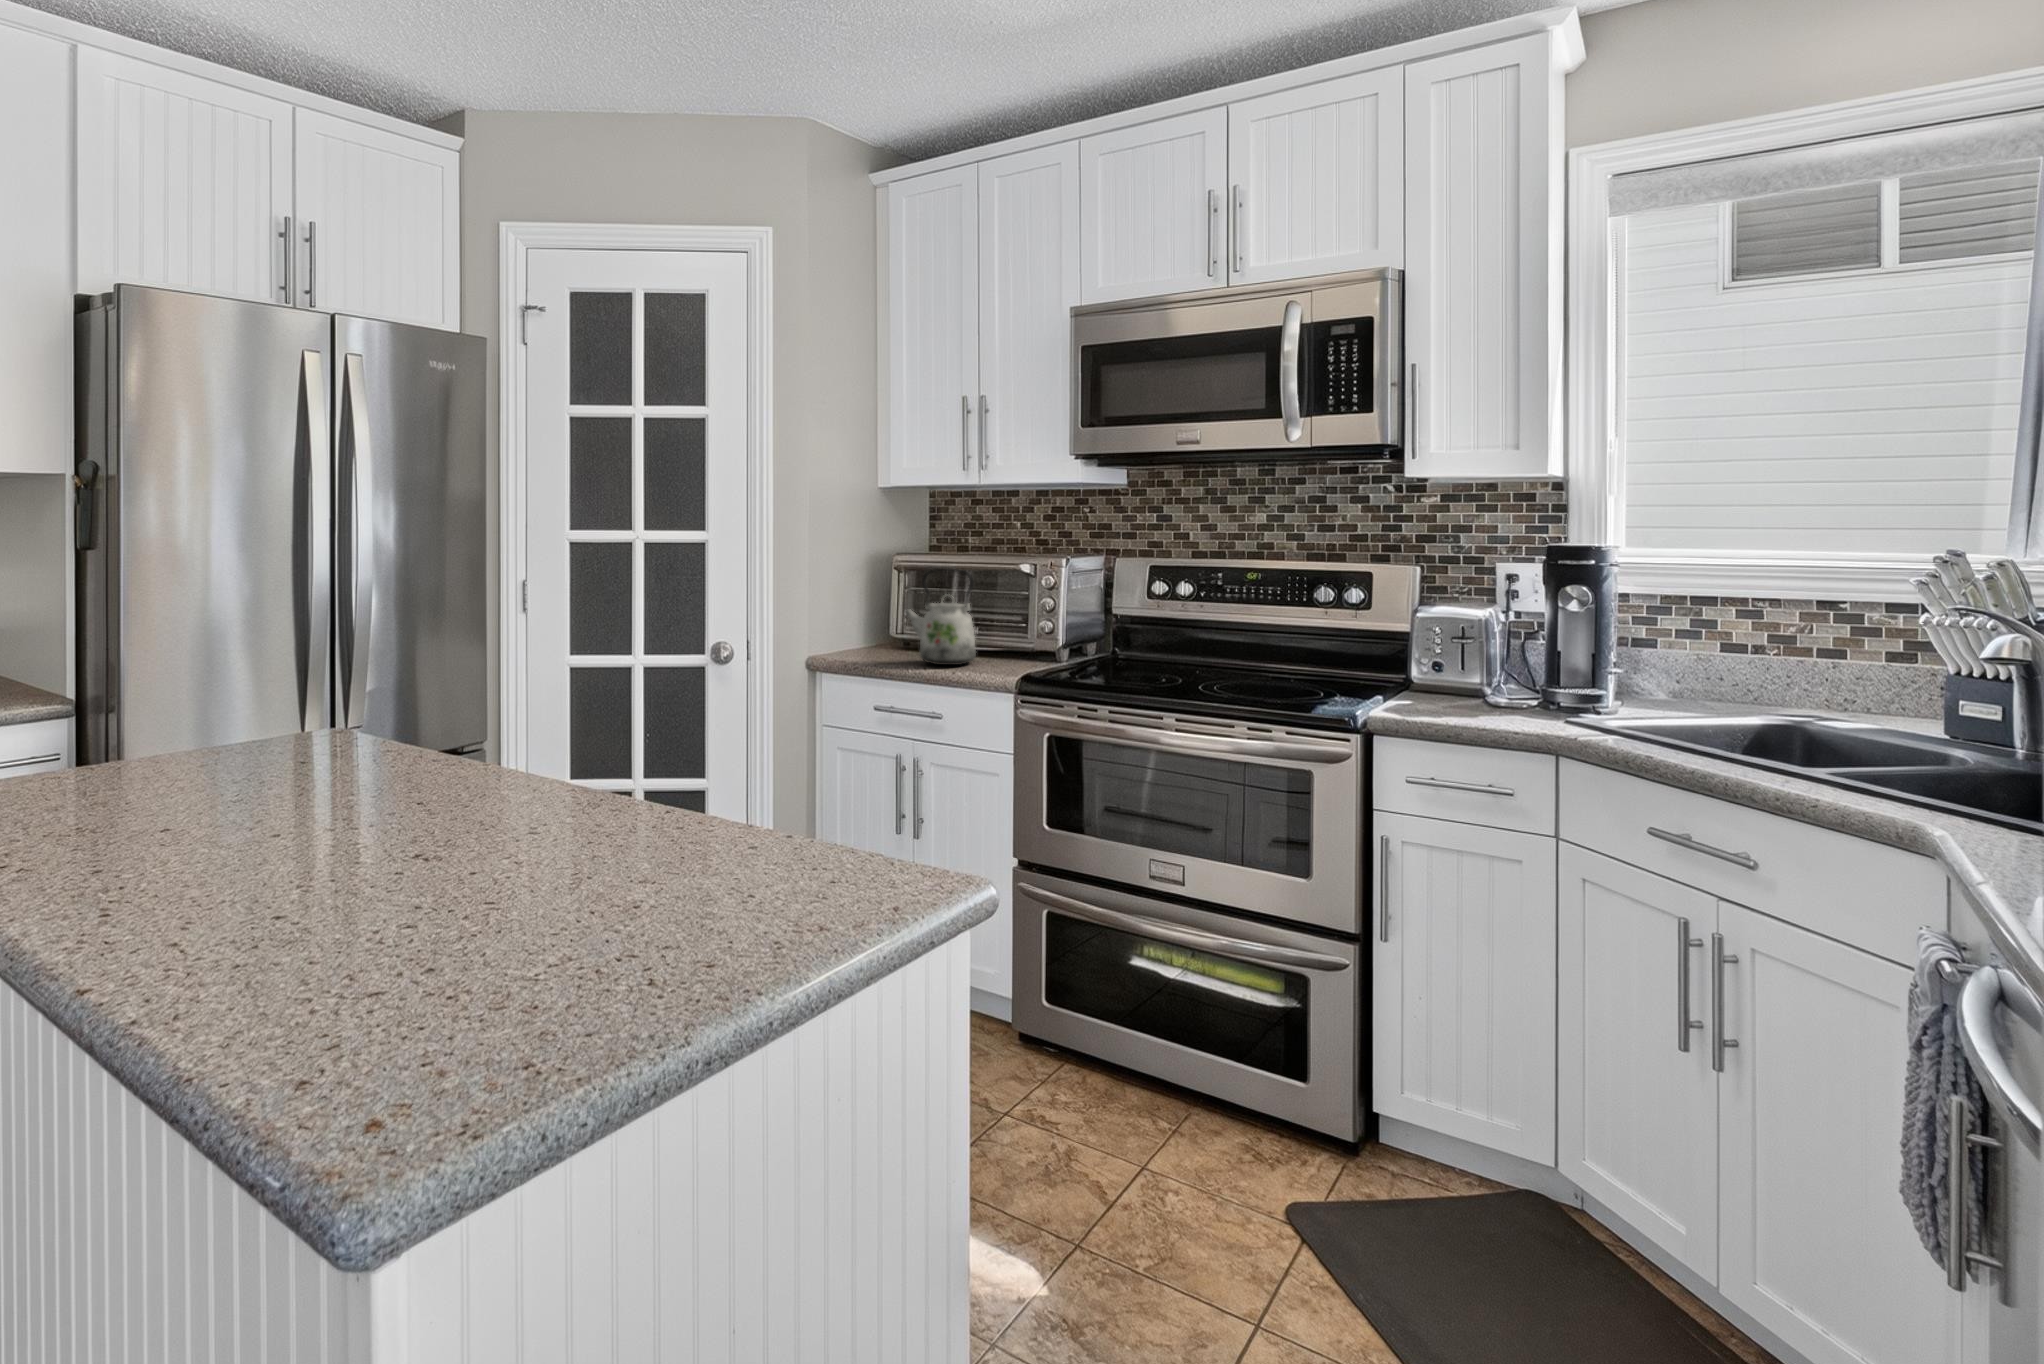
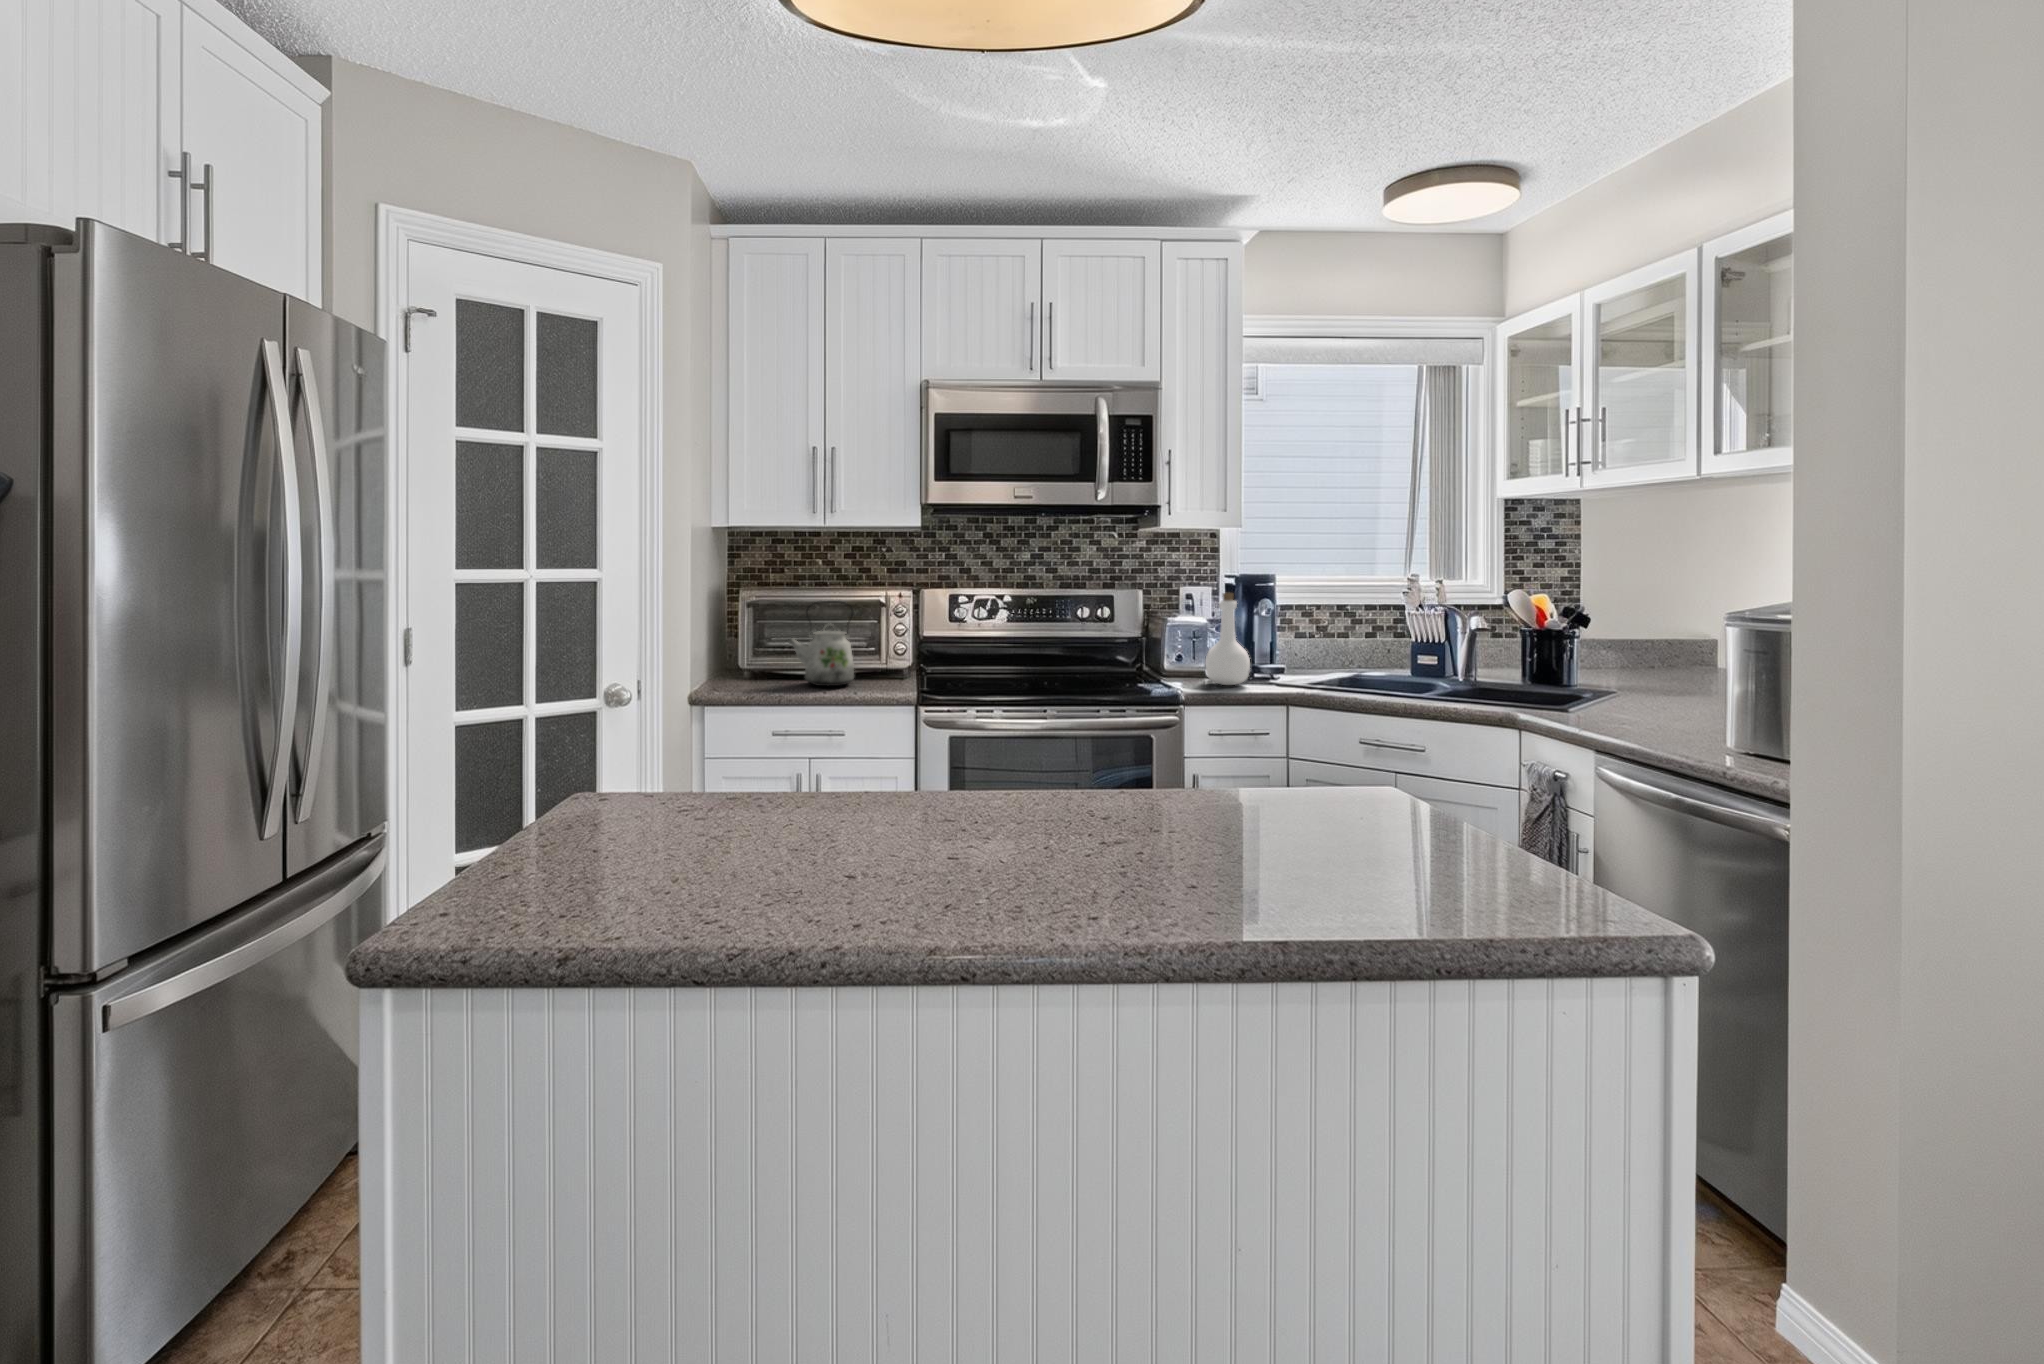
bottle: none [1429,570,1503,709] -> present [1205,593,1250,685]

